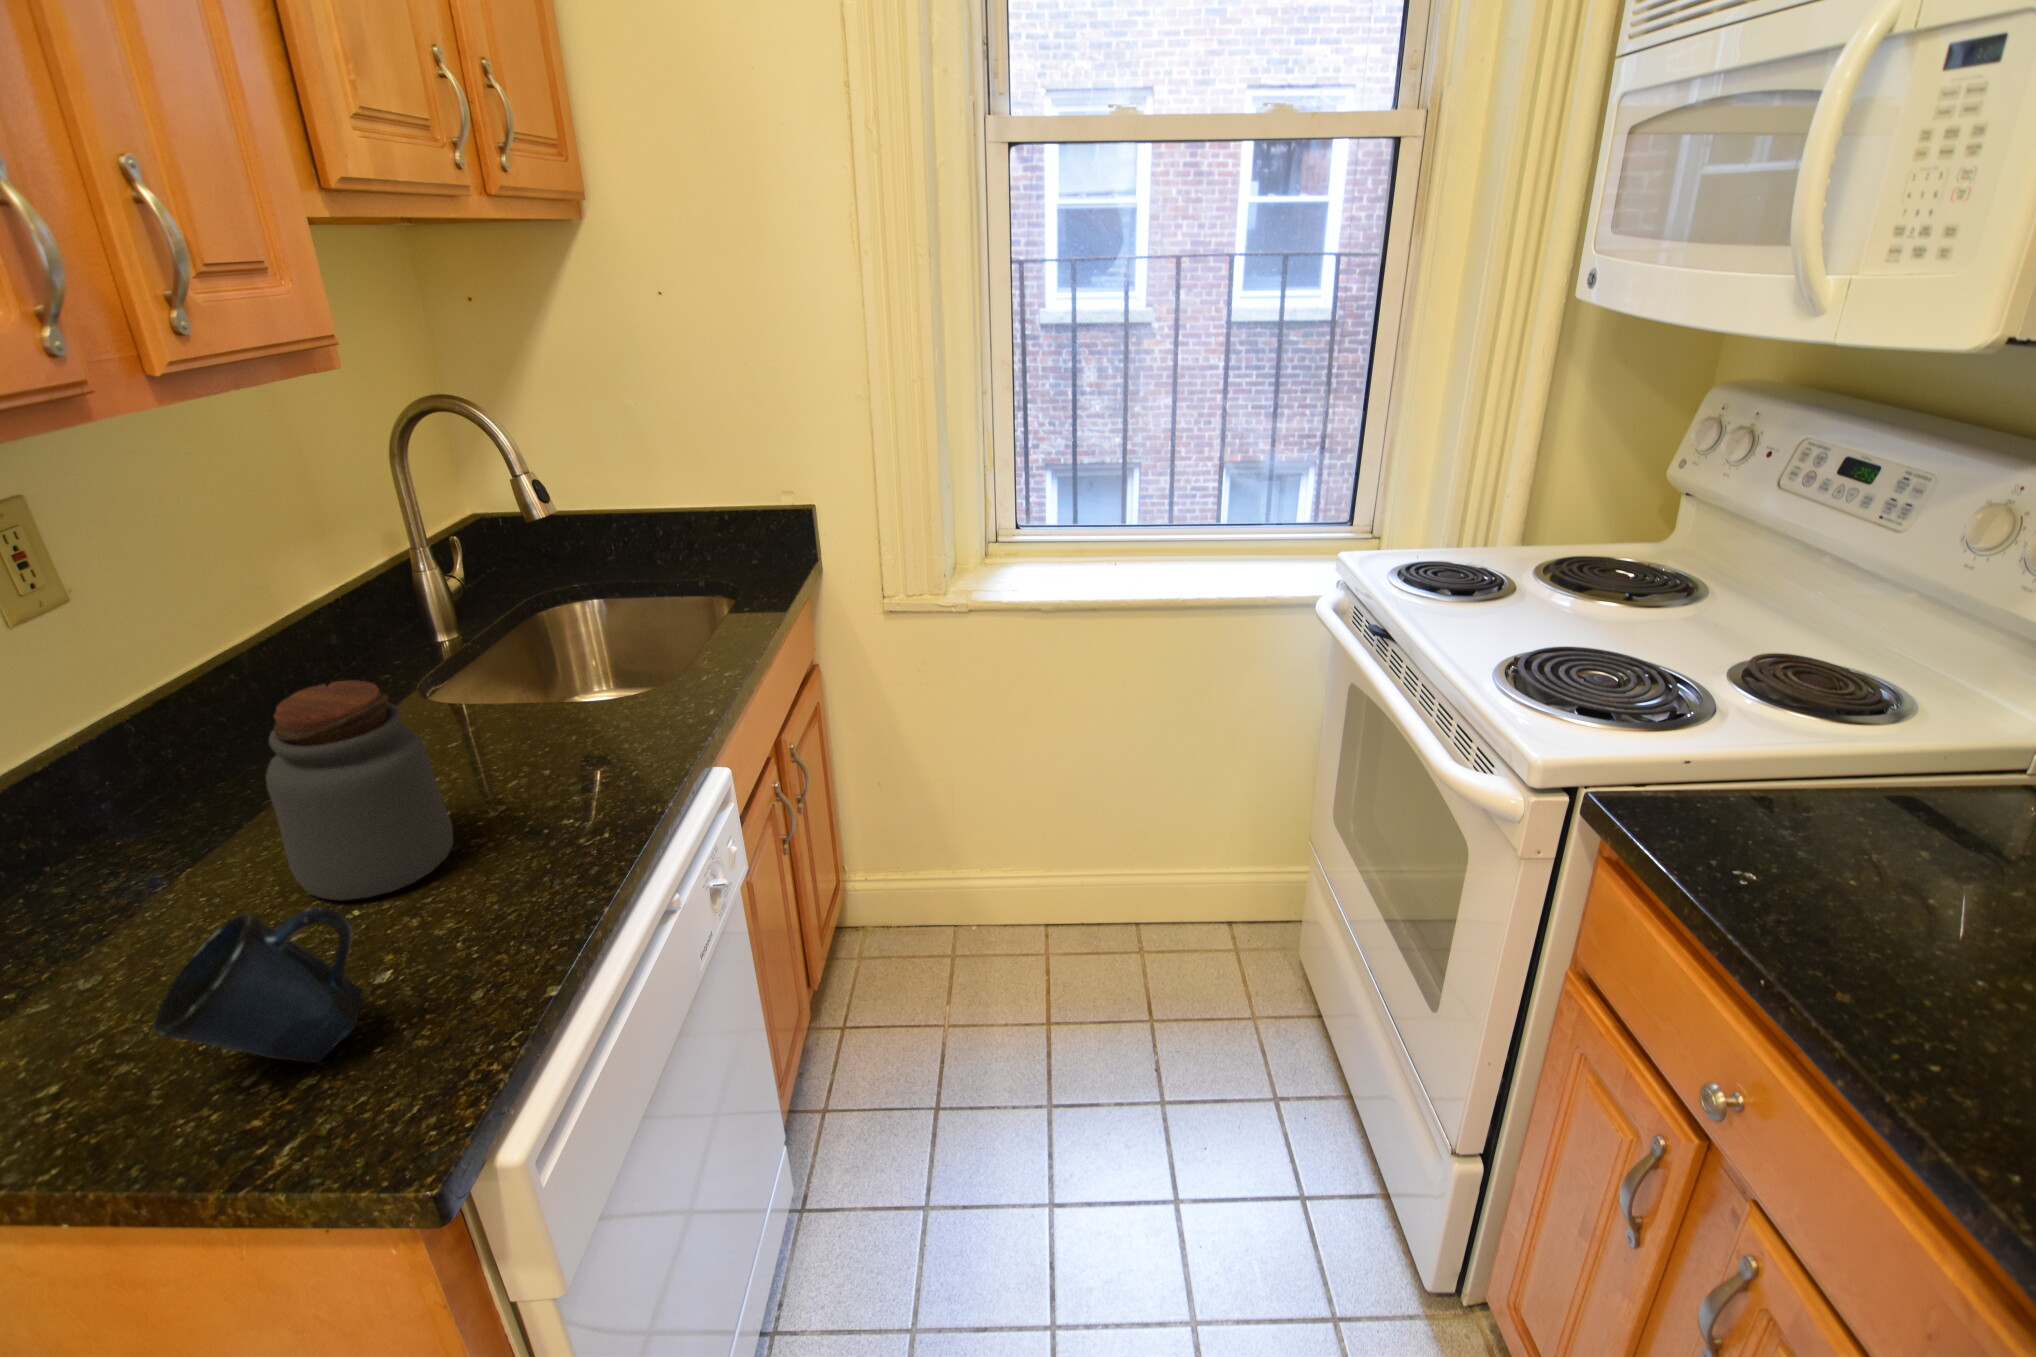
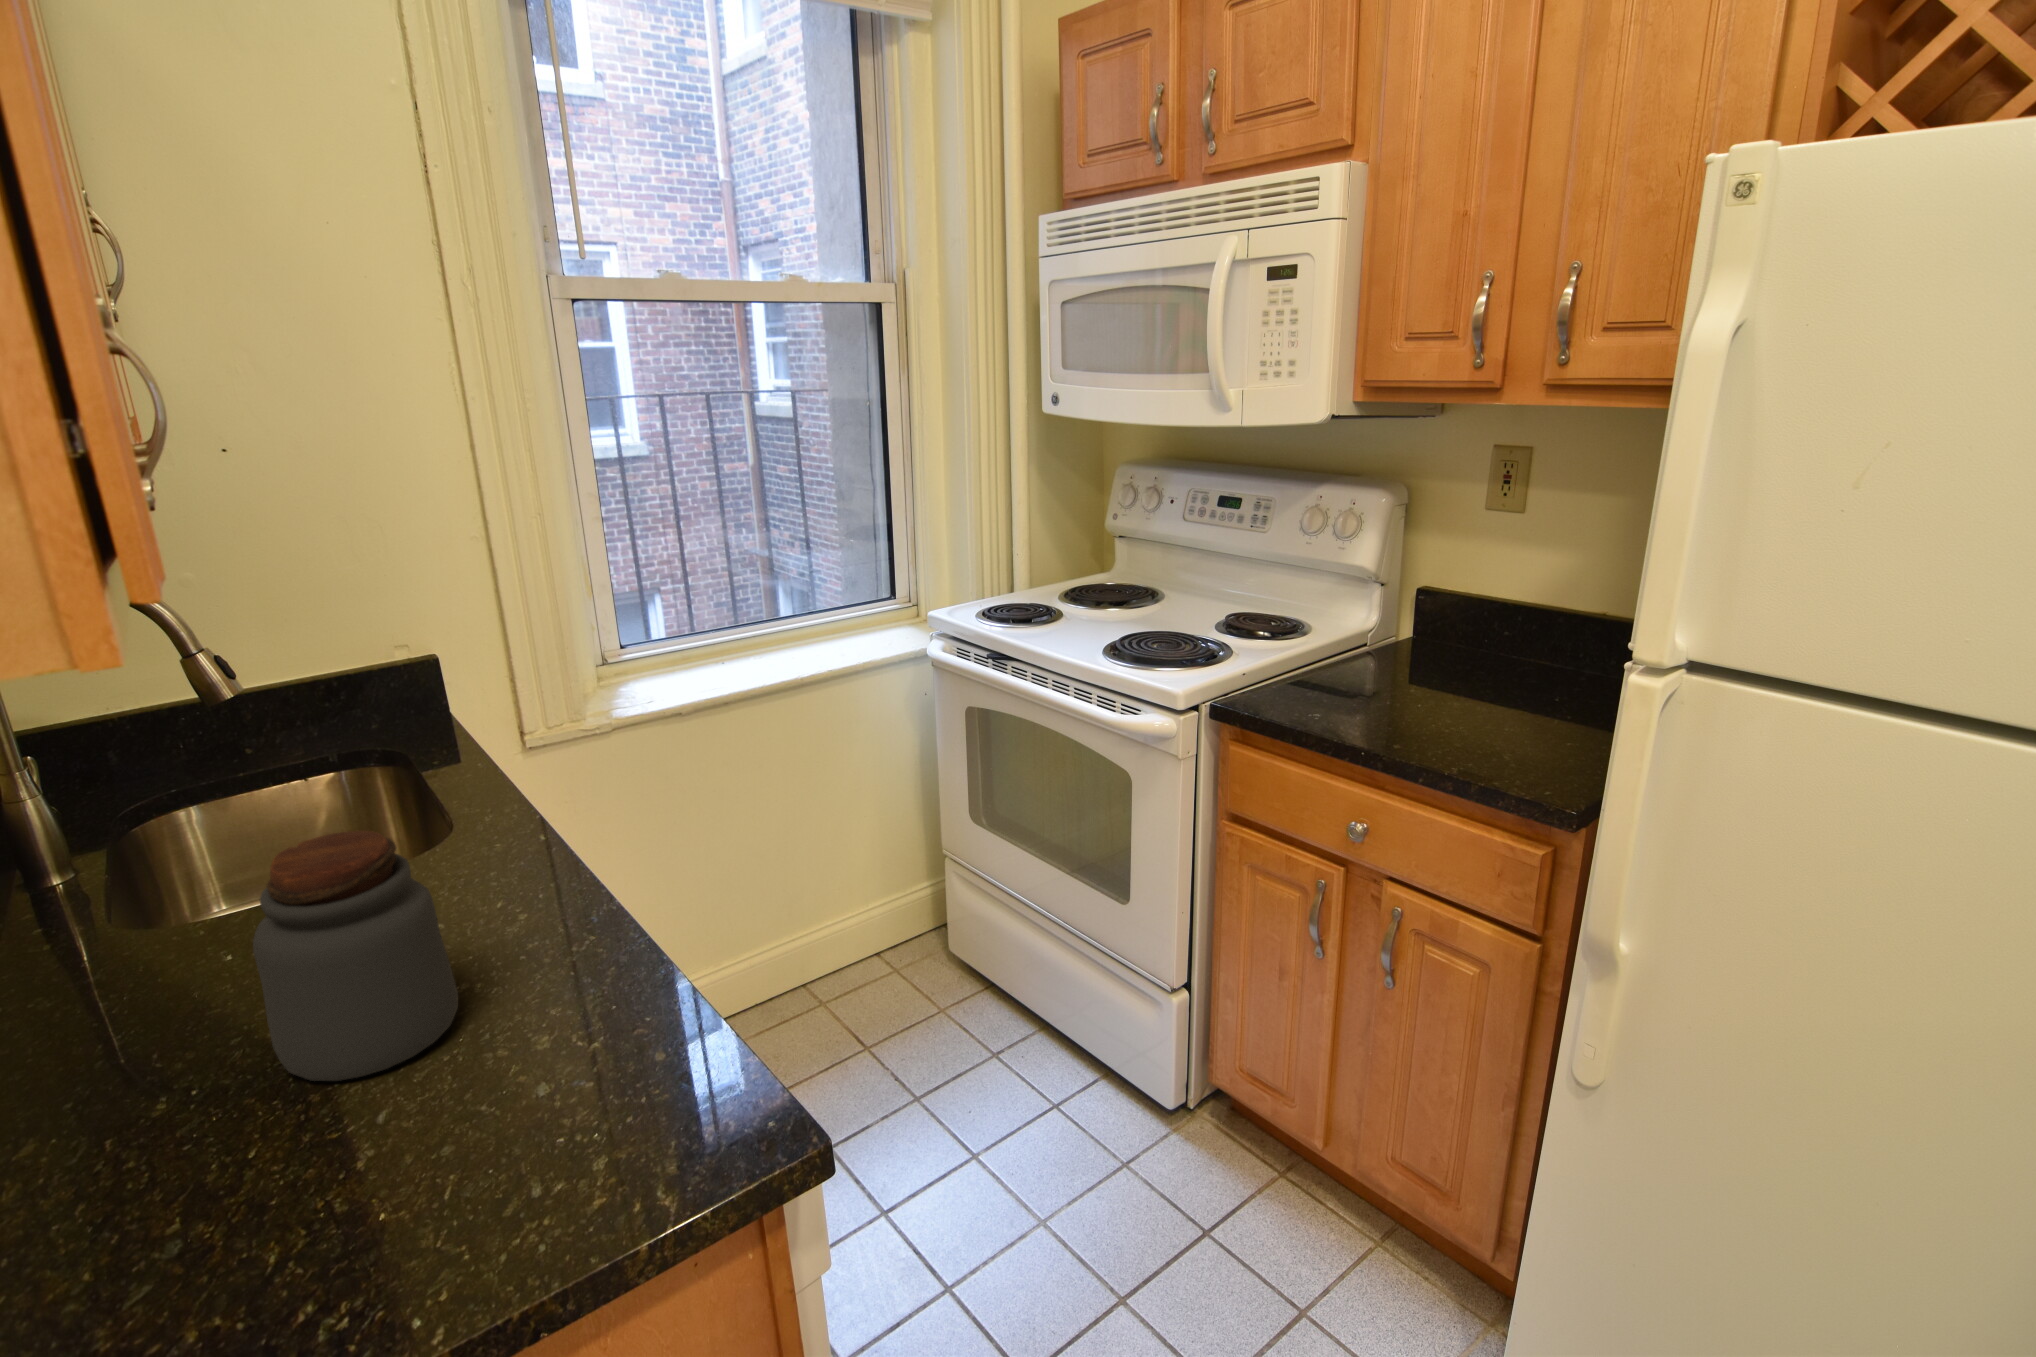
mug: present [154,907,362,1063] -> none [444,981,621,1151]

